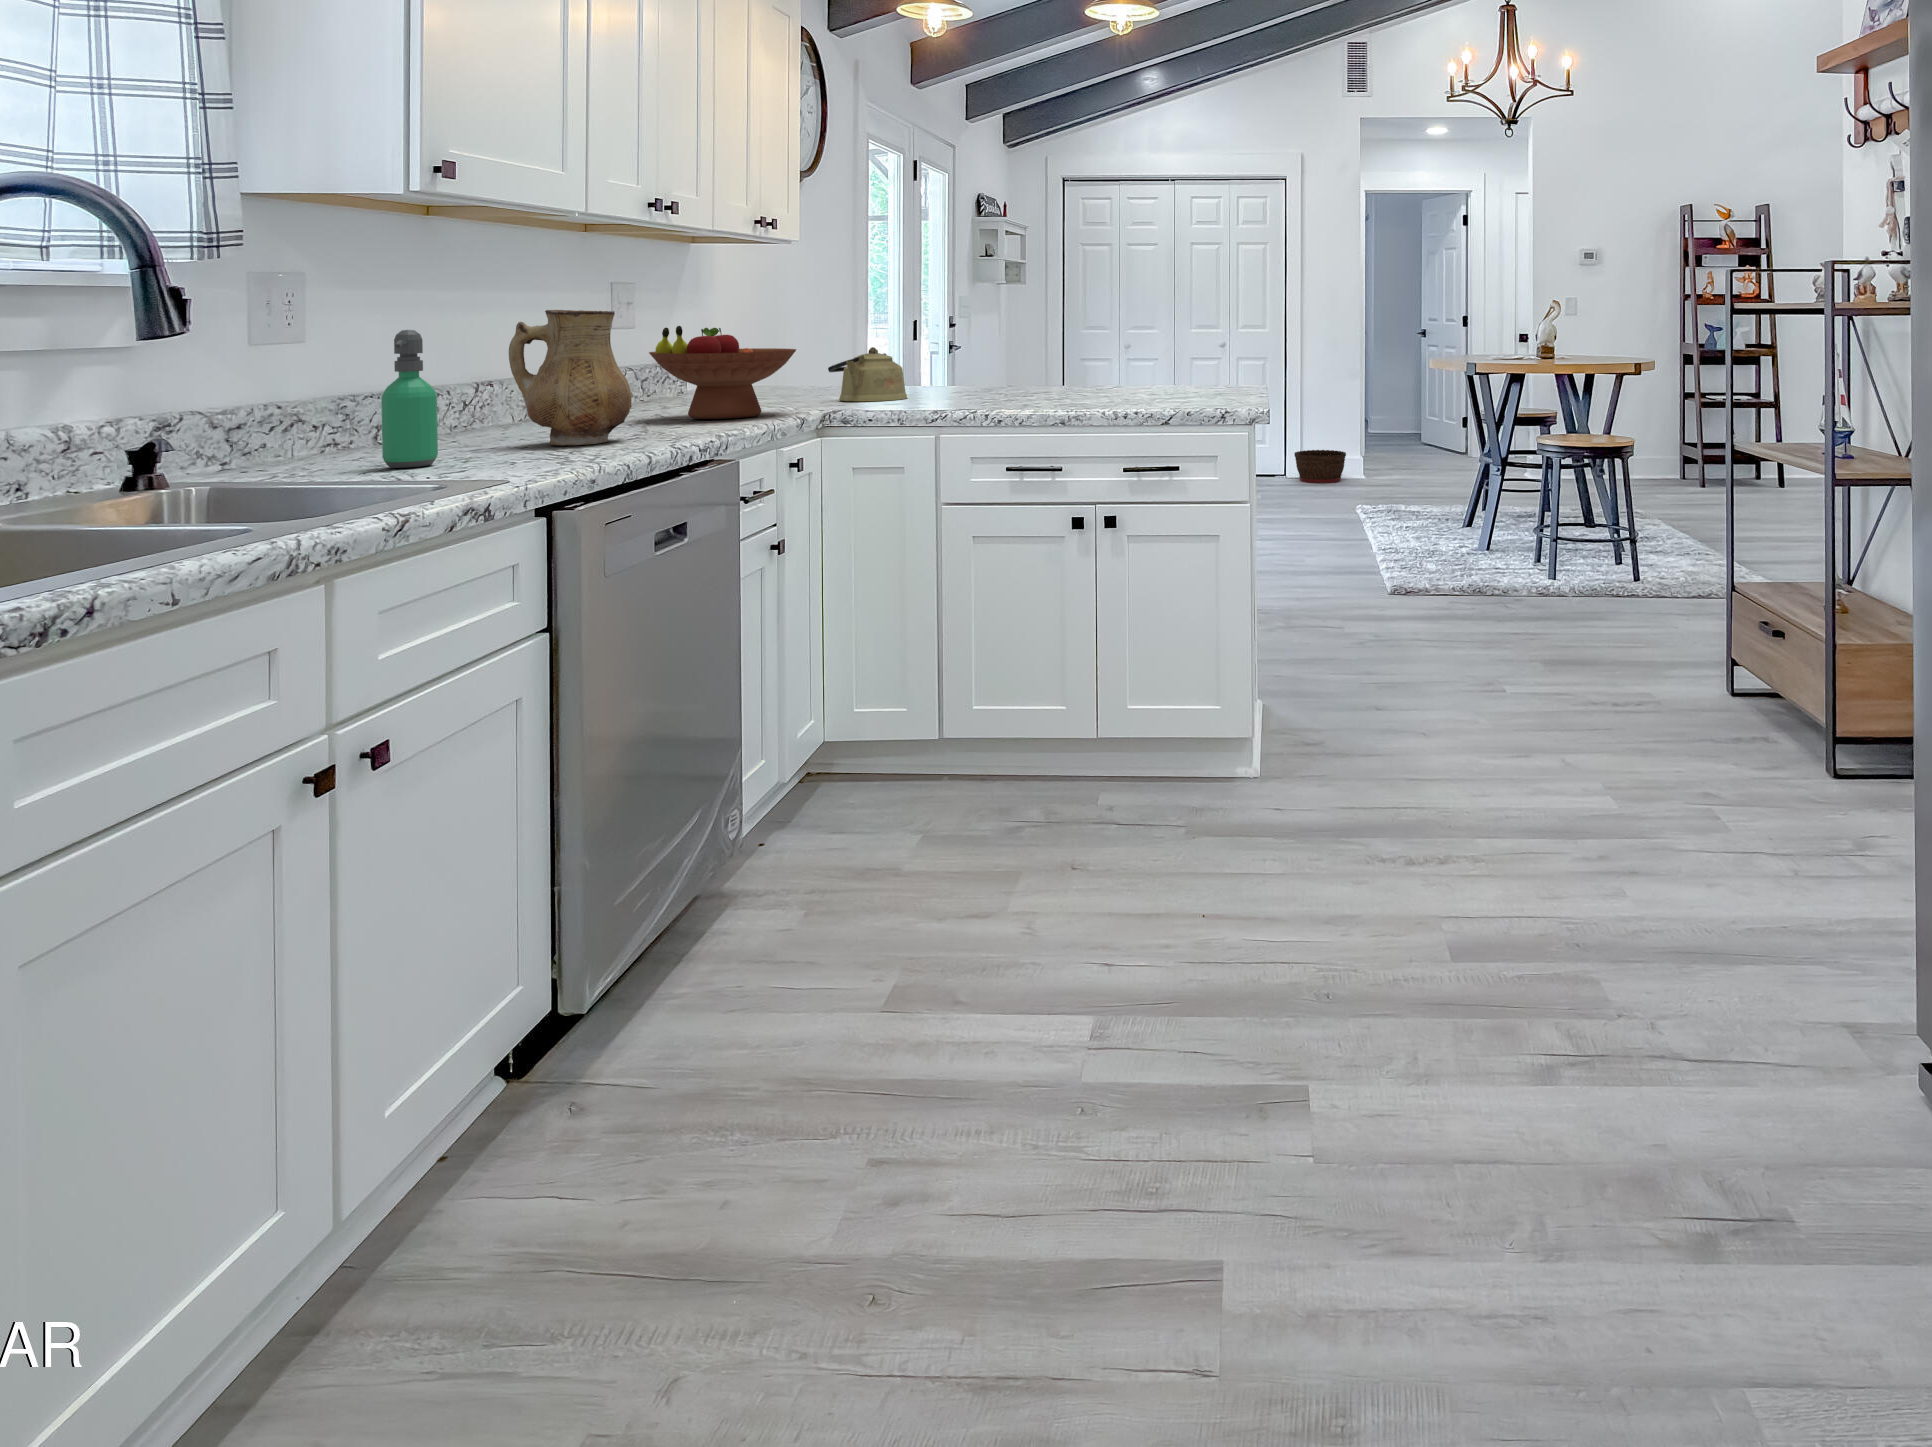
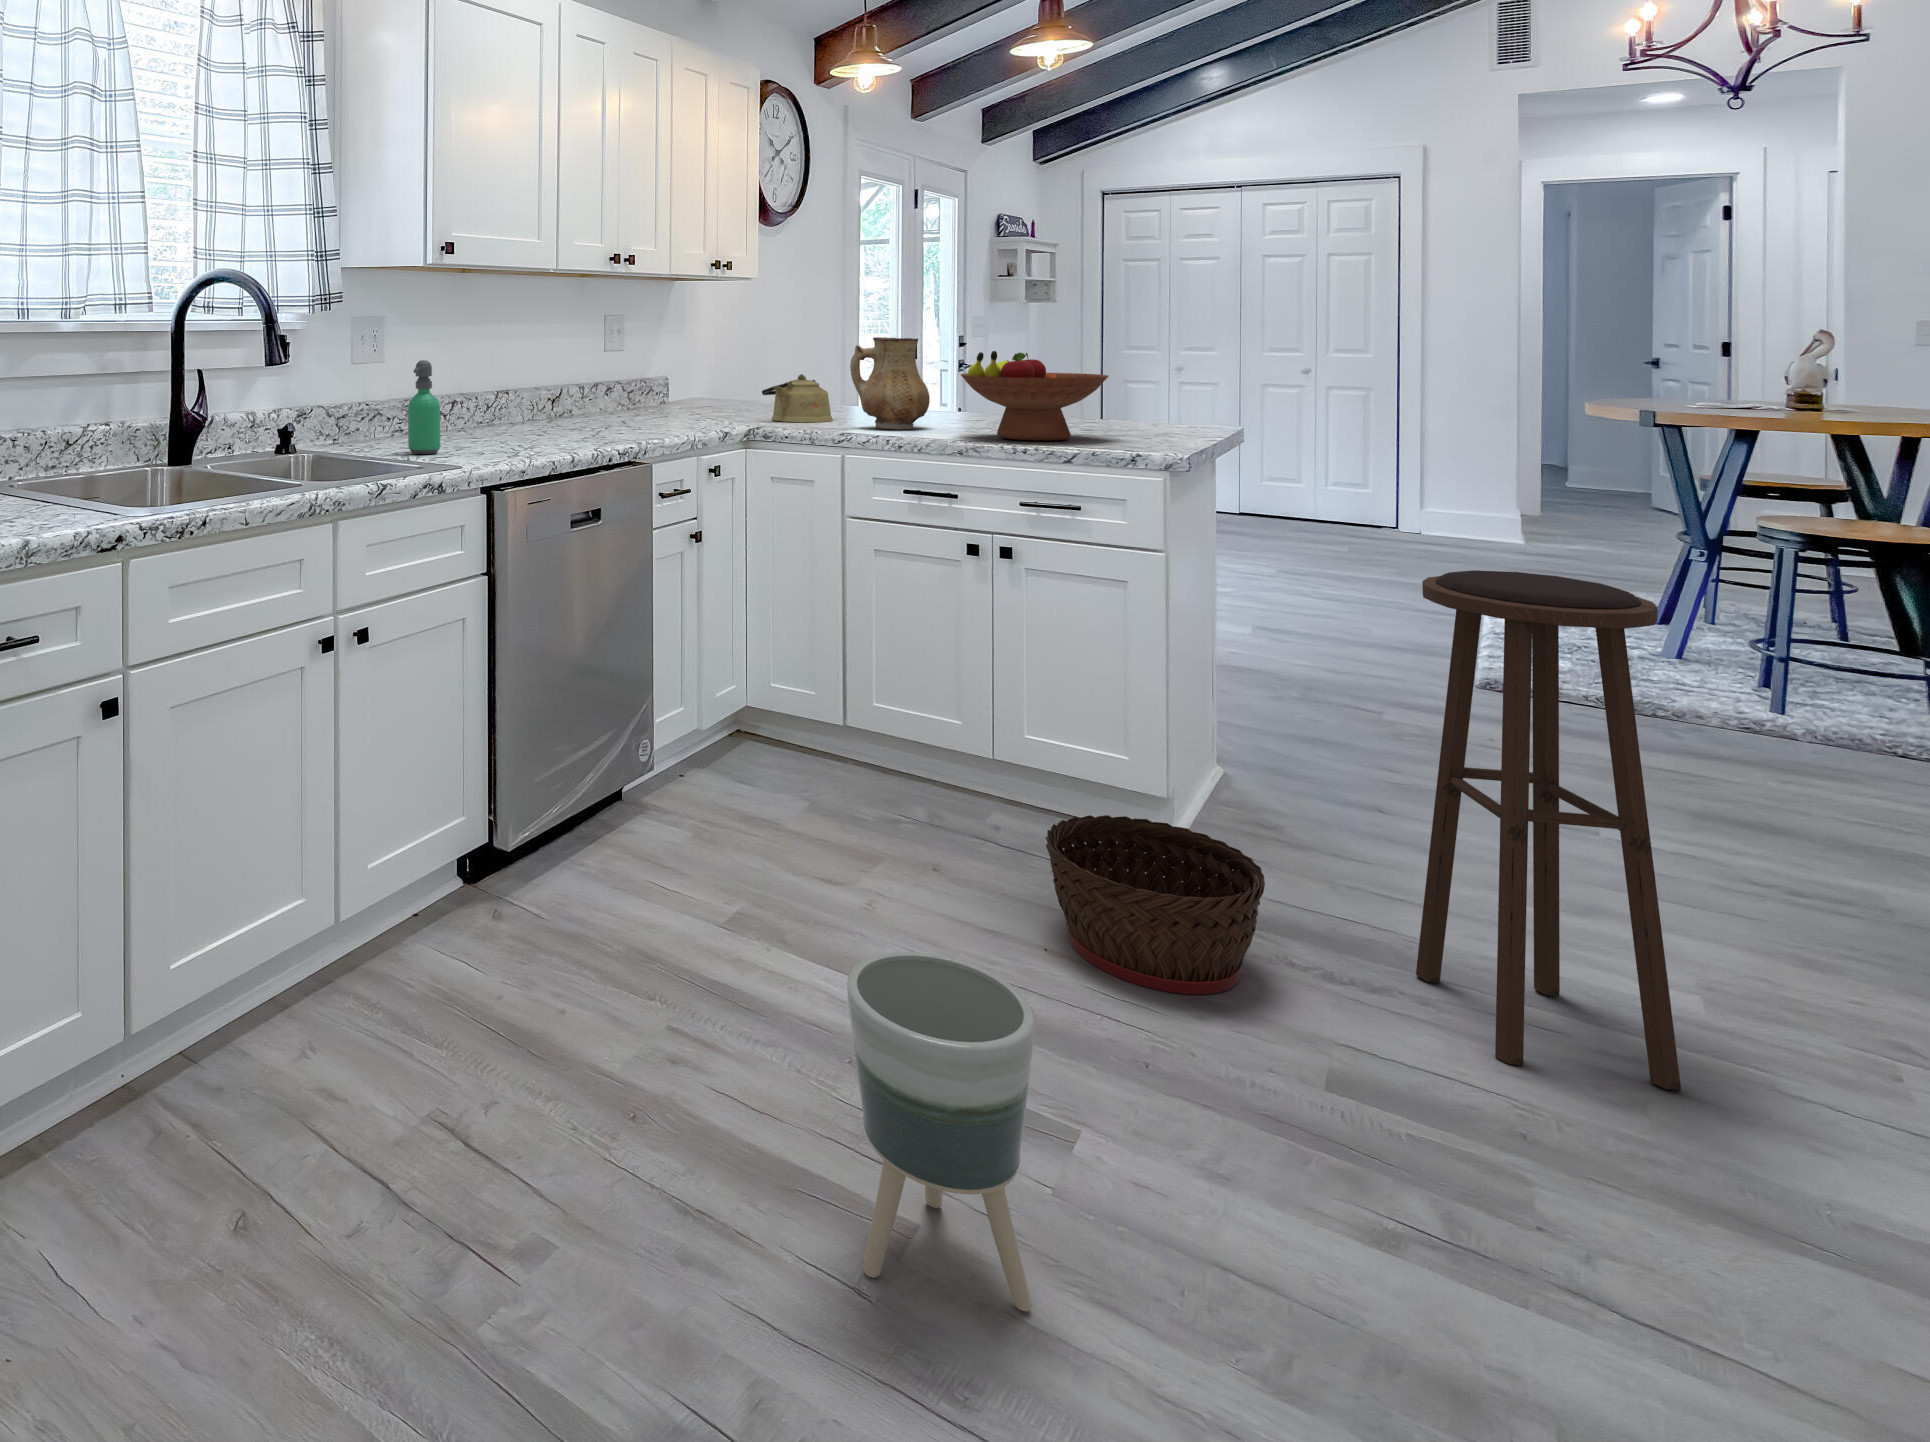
ceramic pitcher: present [509,310,632,445] -> present [850,337,930,429]
fruit bowl: present [649,326,796,419] -> present [961,351,1108,441]
basket: present [1294,450,1346,483] -> present [1046,815,1265,994]
stool: none [1457,489,1630,895] -> present [1416,570,1681,1090]
planter: none [1151,961,1345,1361] -> present [847,952,1035,1311]

